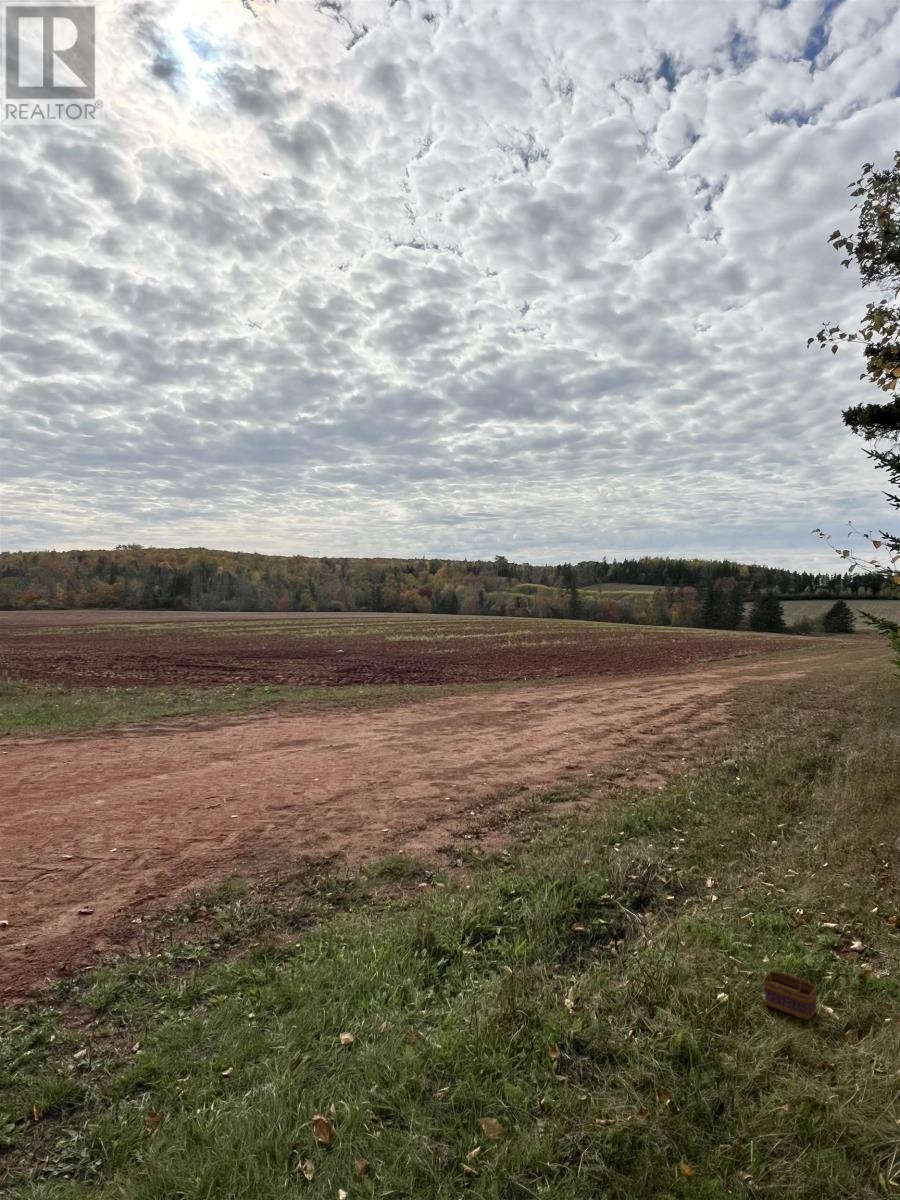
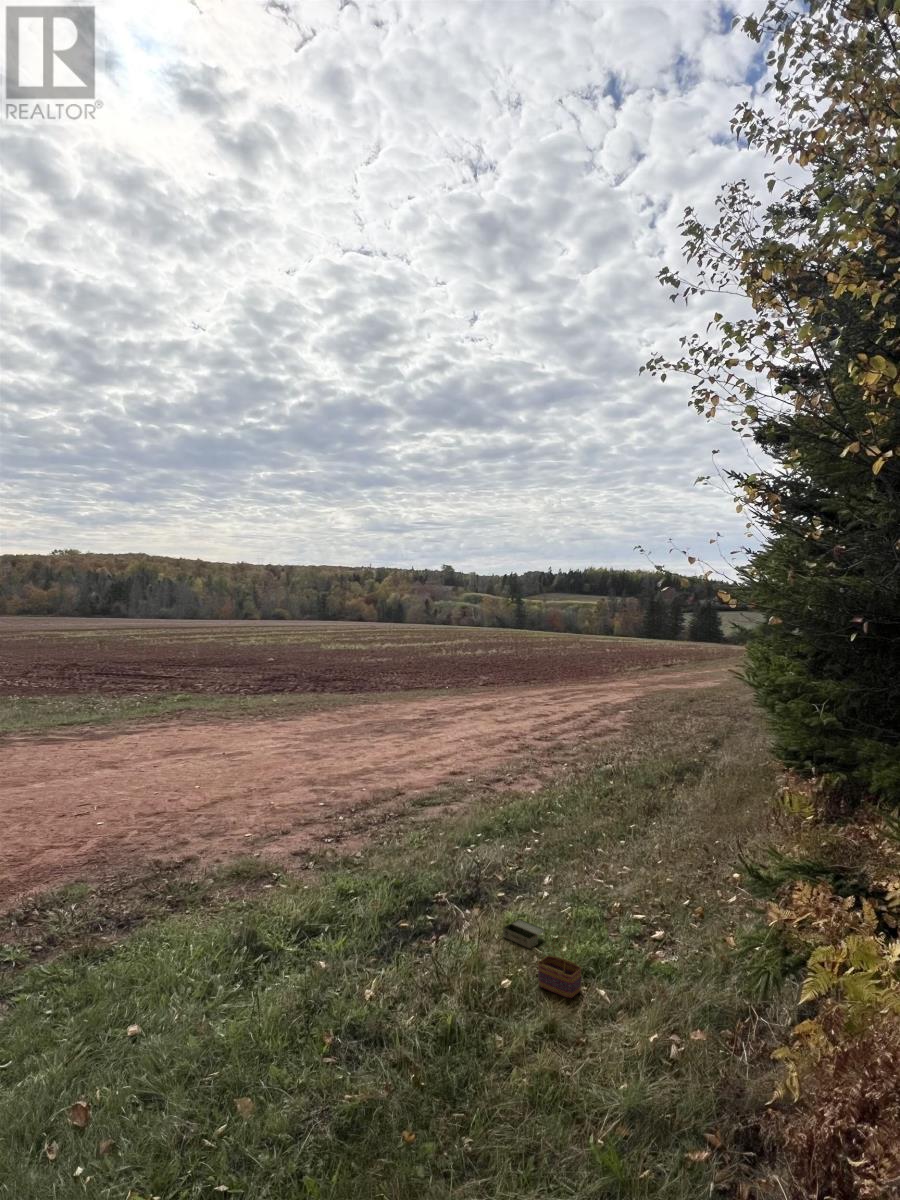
toolbox: none [701,928,751,961] -> present [503,919,546,948]

